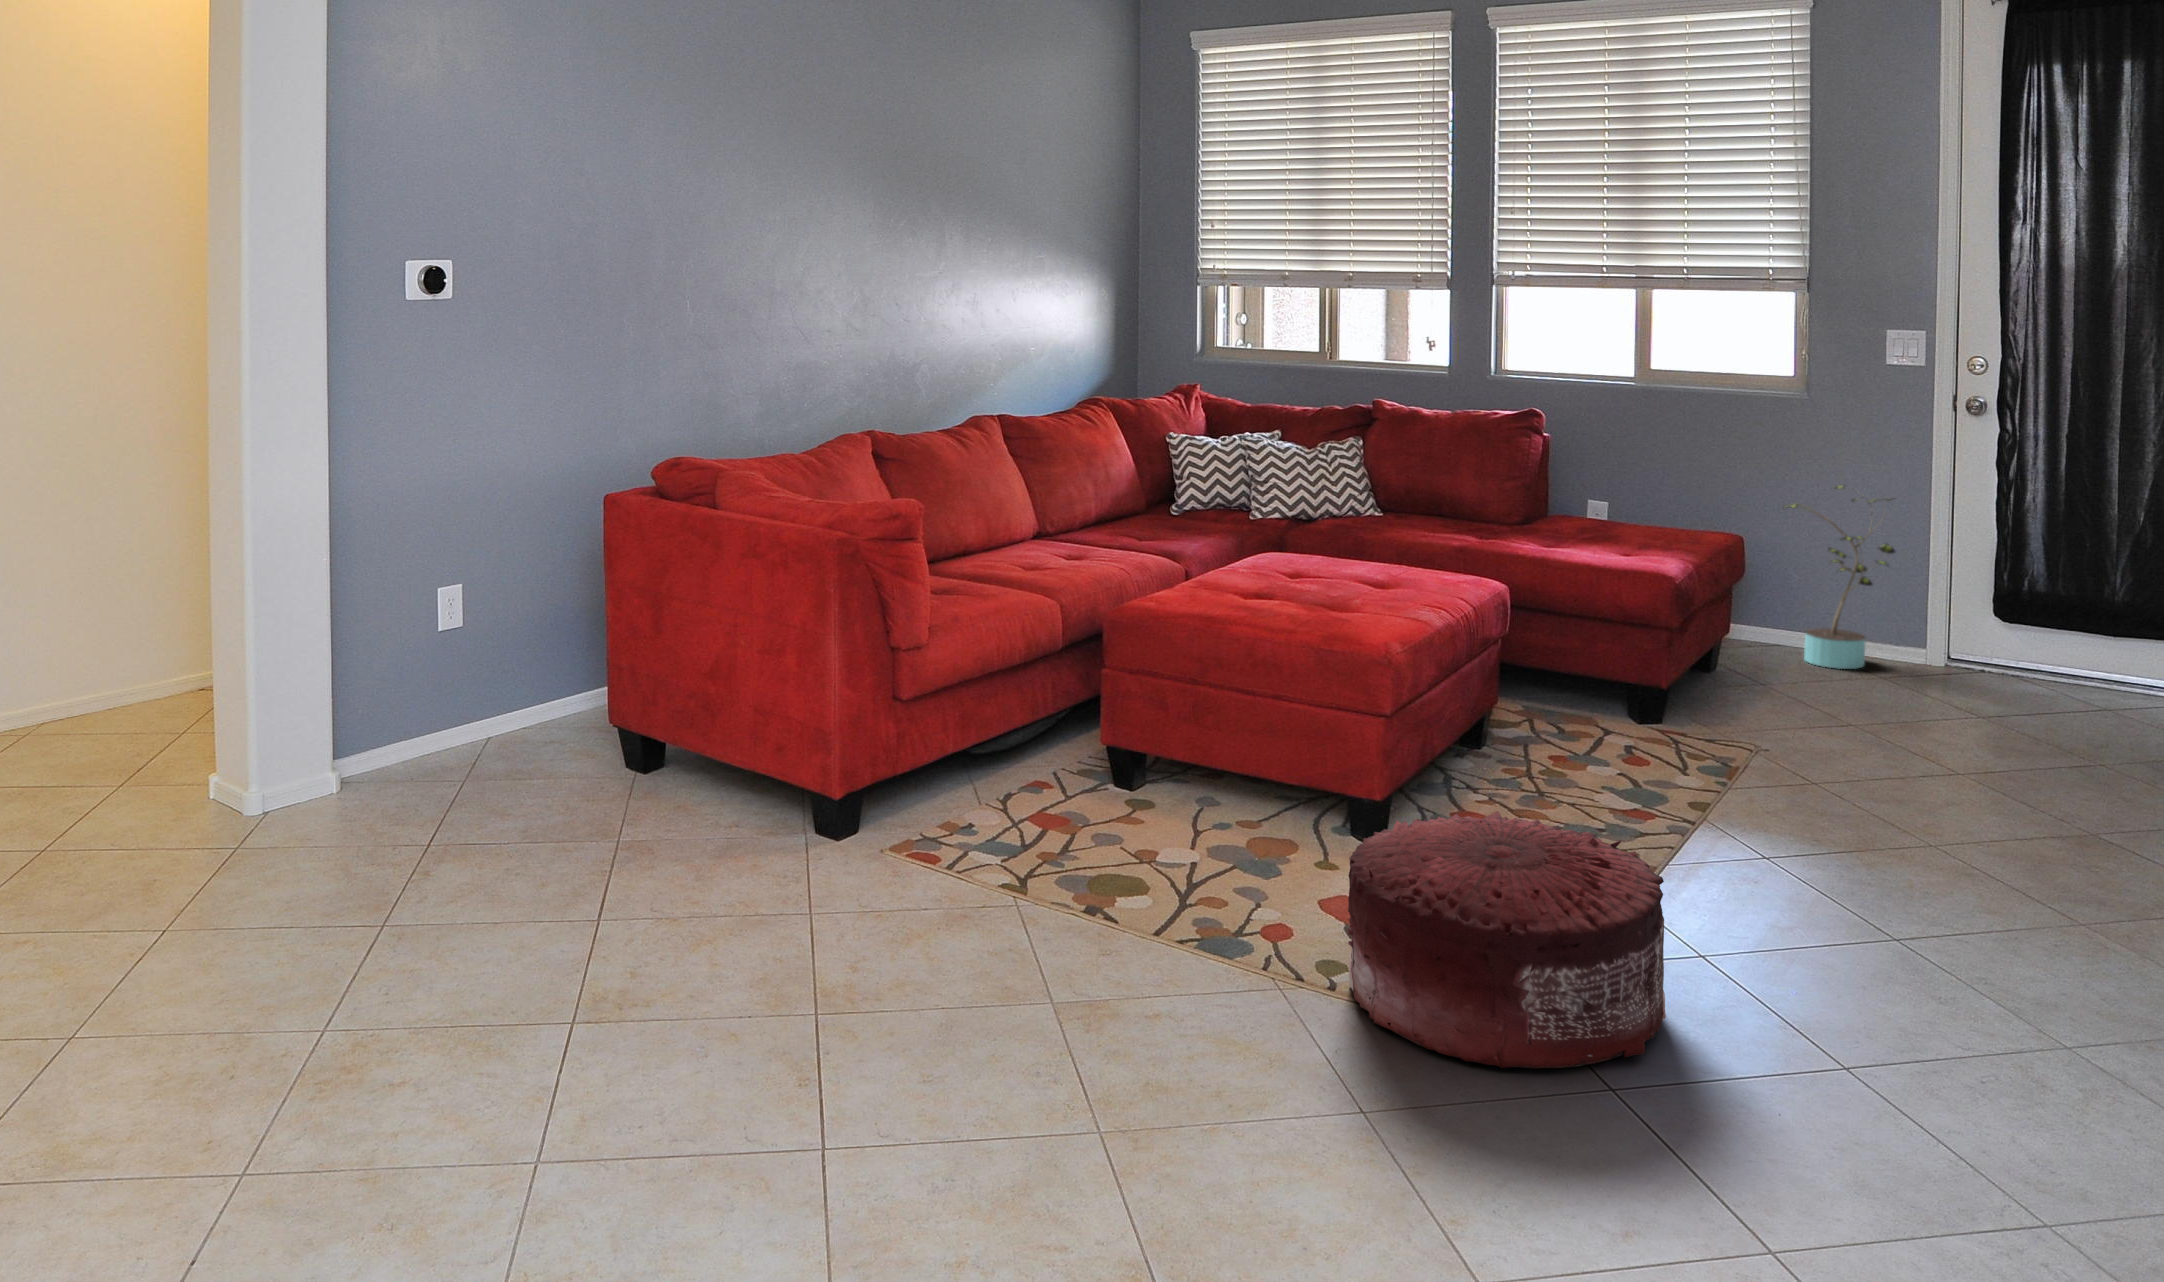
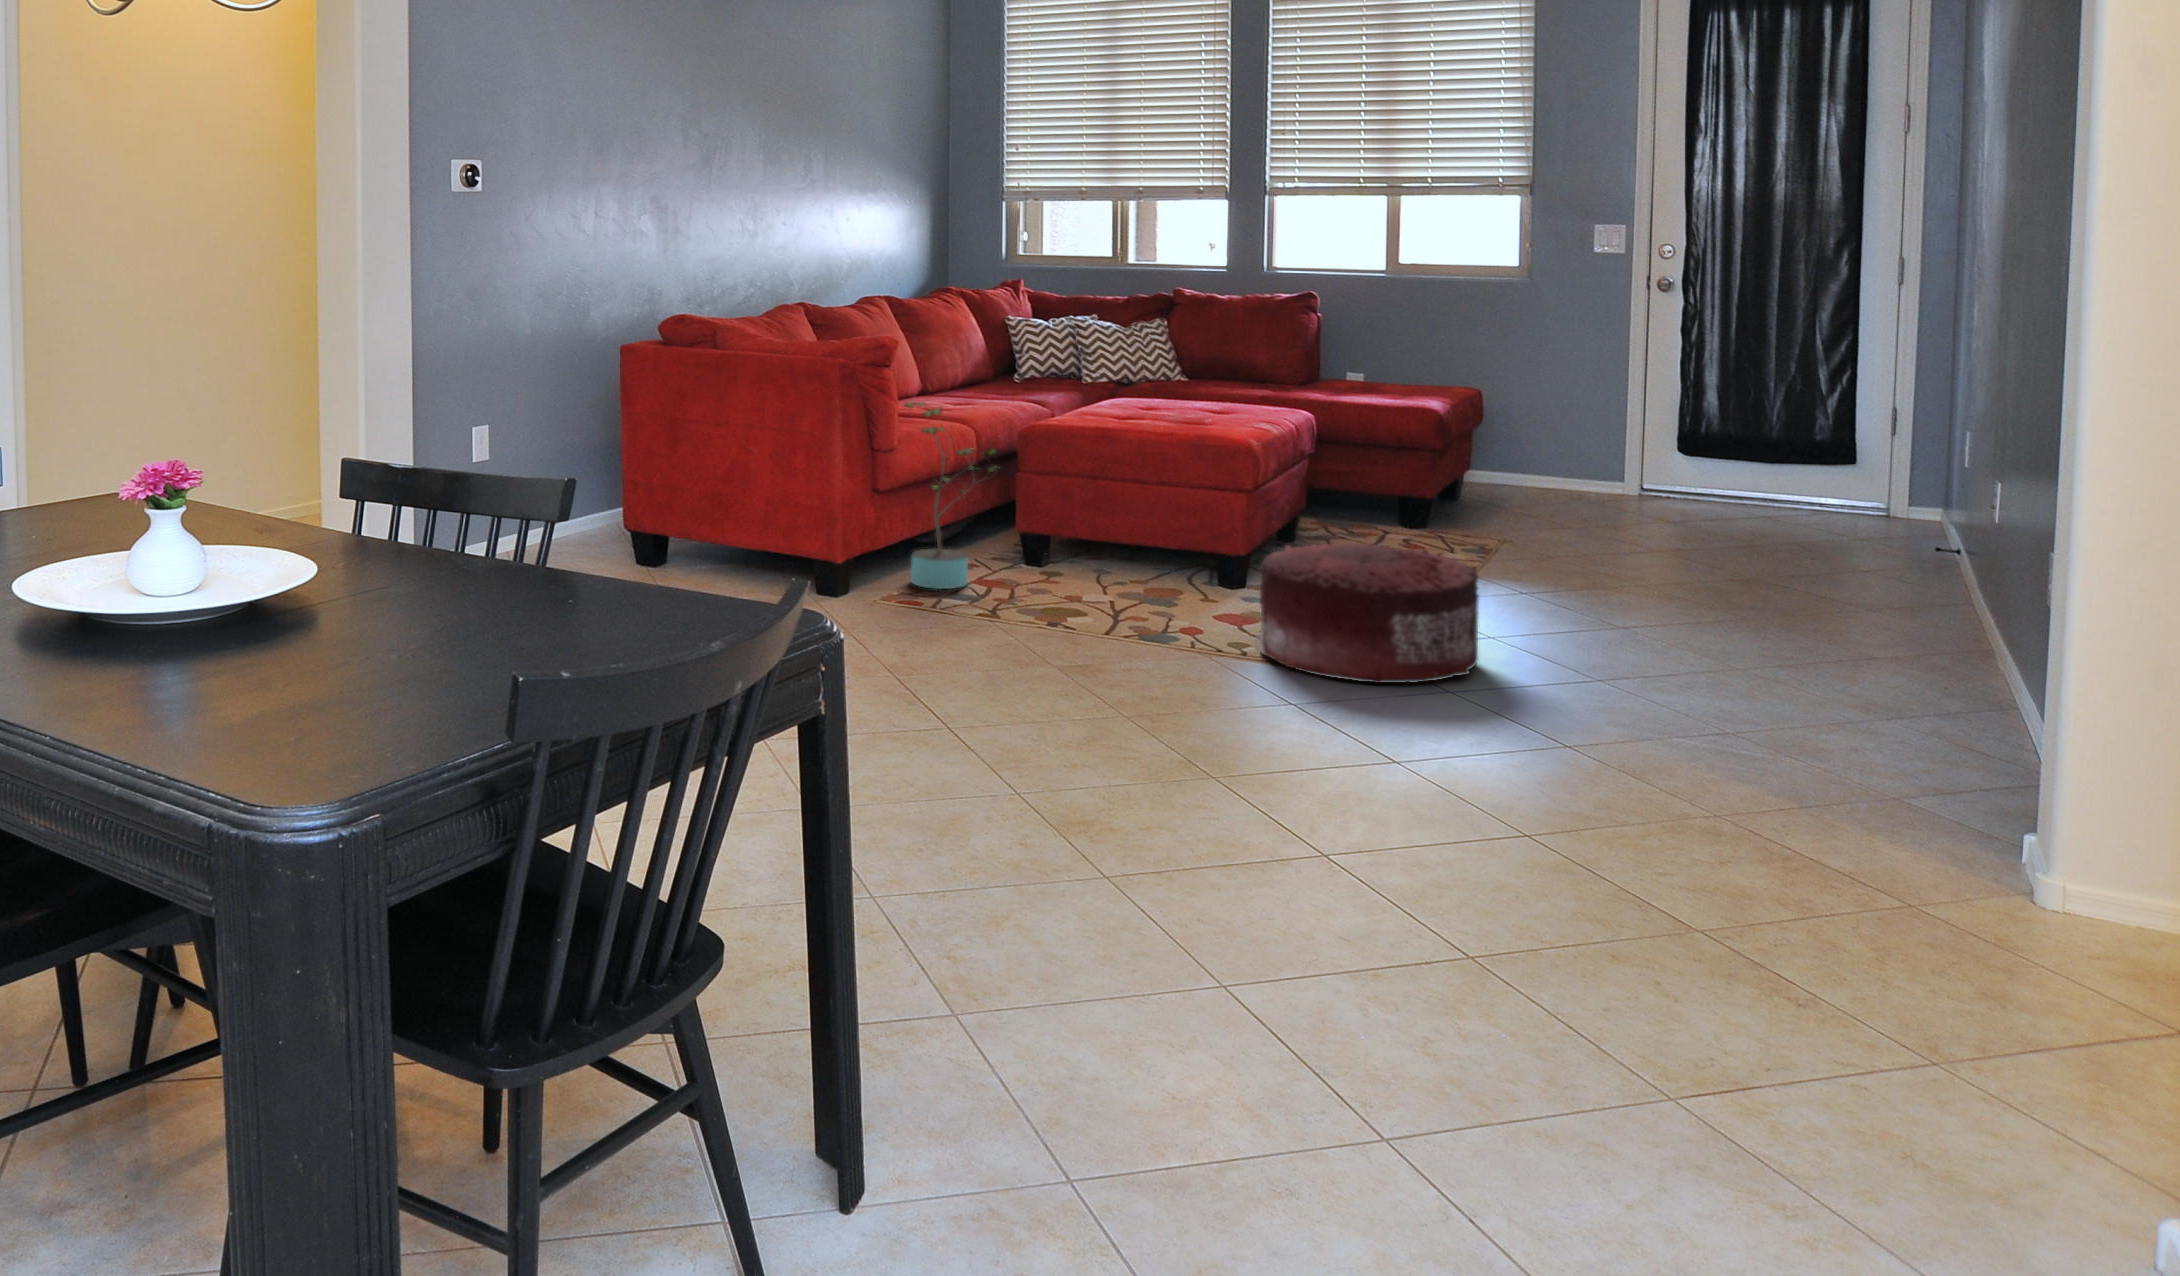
potted plant: present [1784,484,1895,669] -> present [905,402,997,589]

